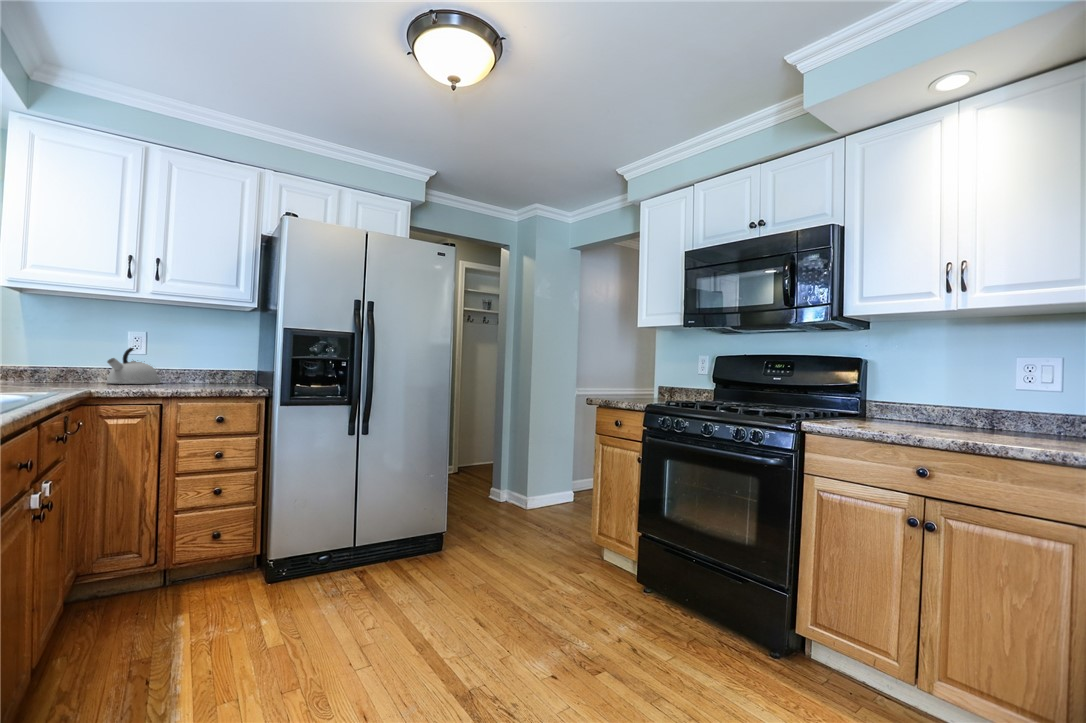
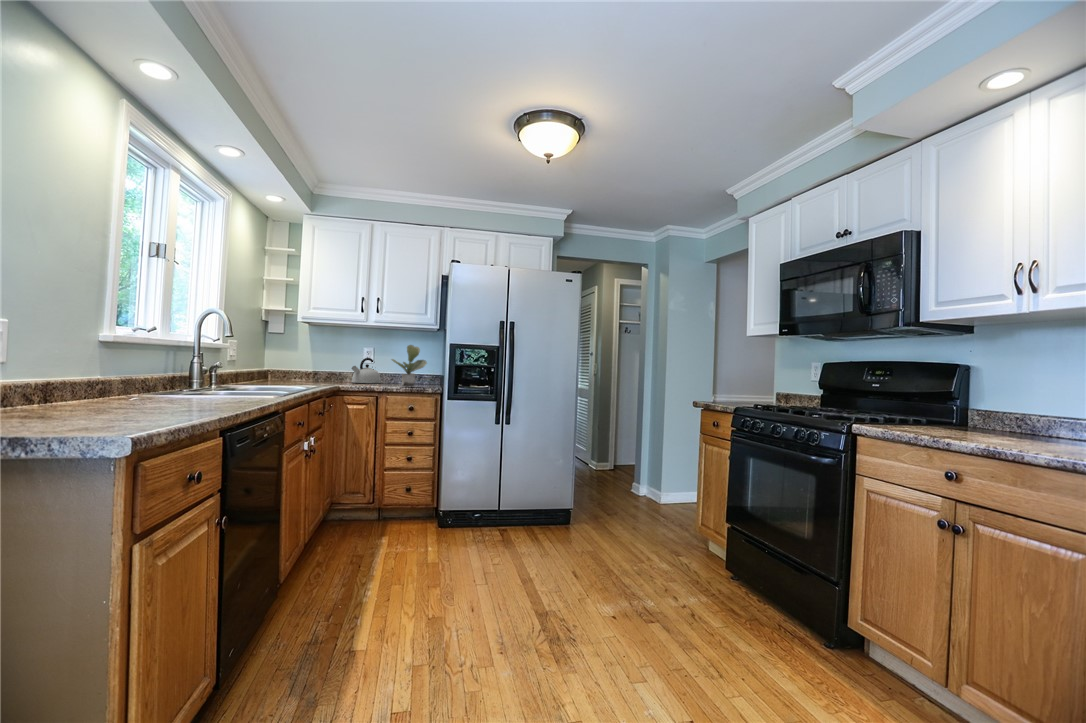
potted plant: none [185,328,247,388] -> present [392,345,427,386]

